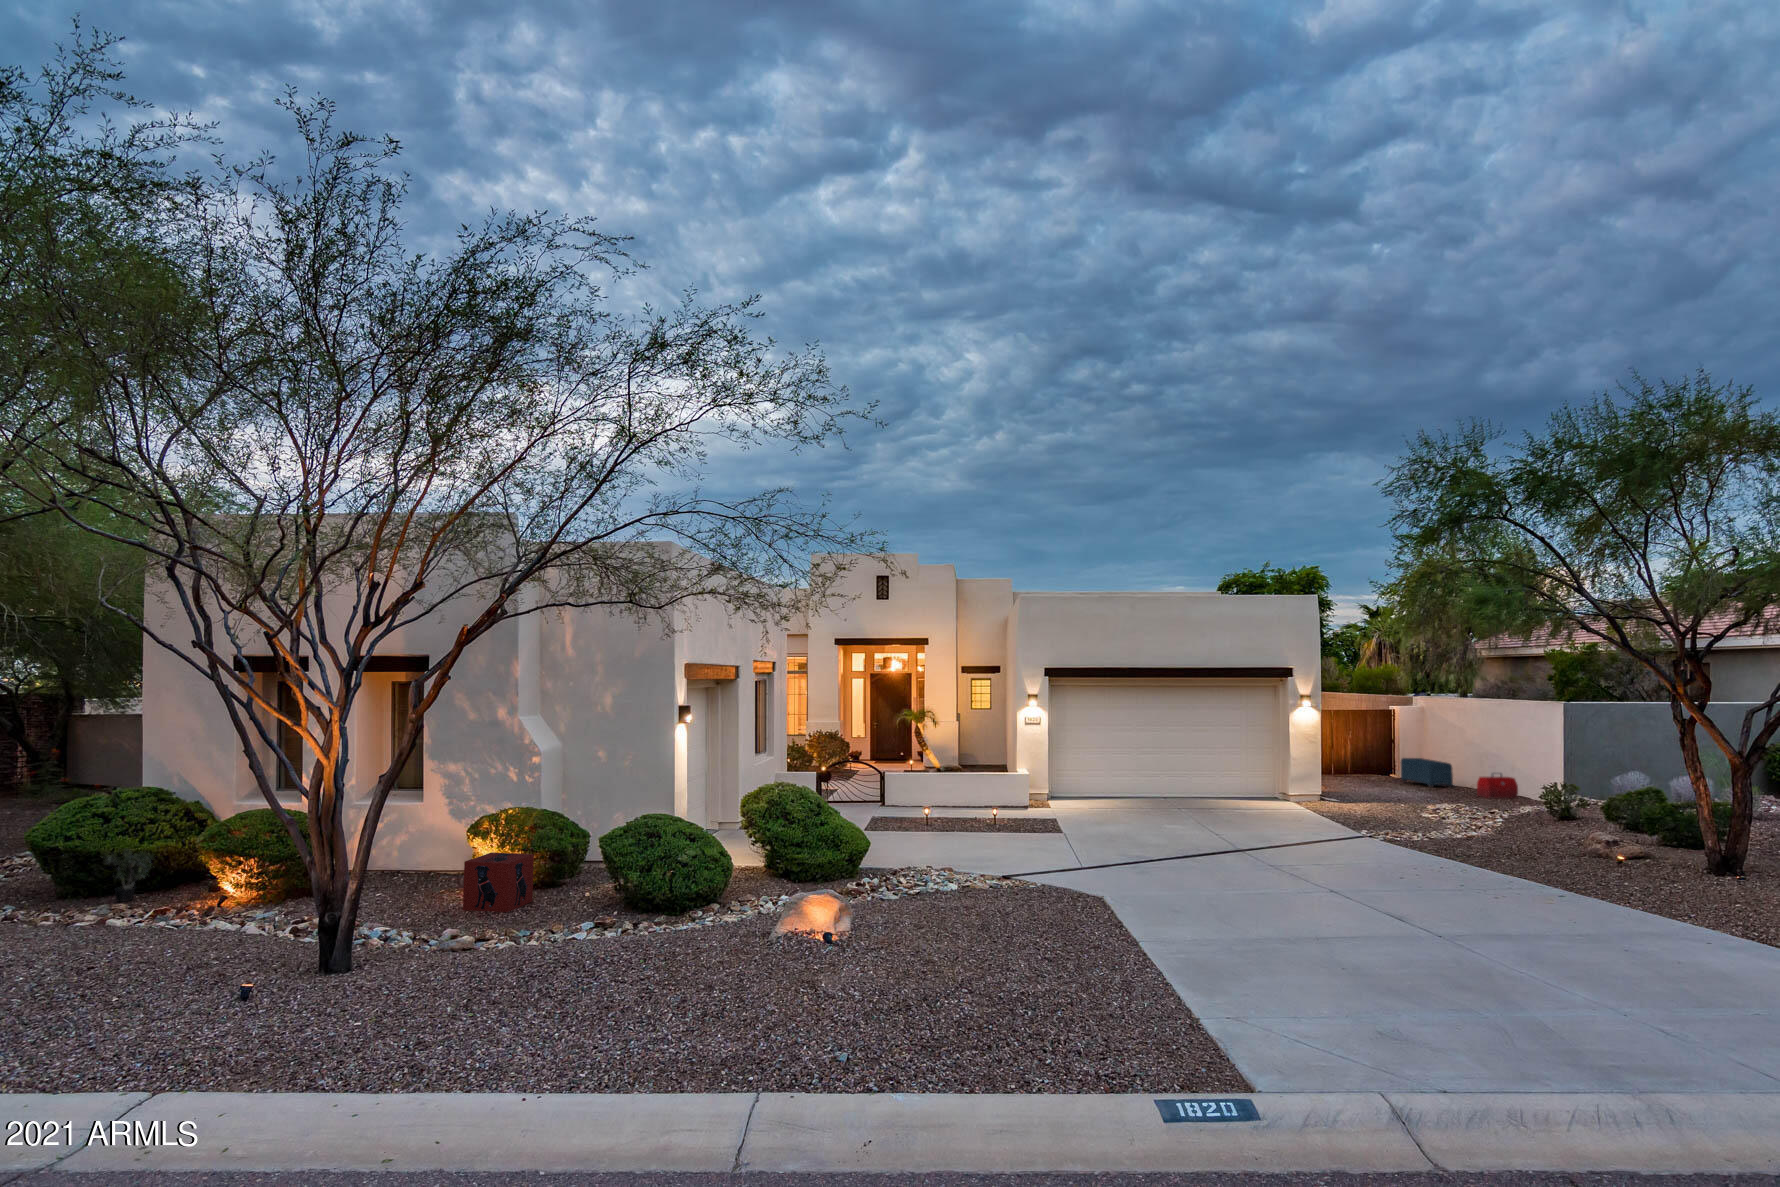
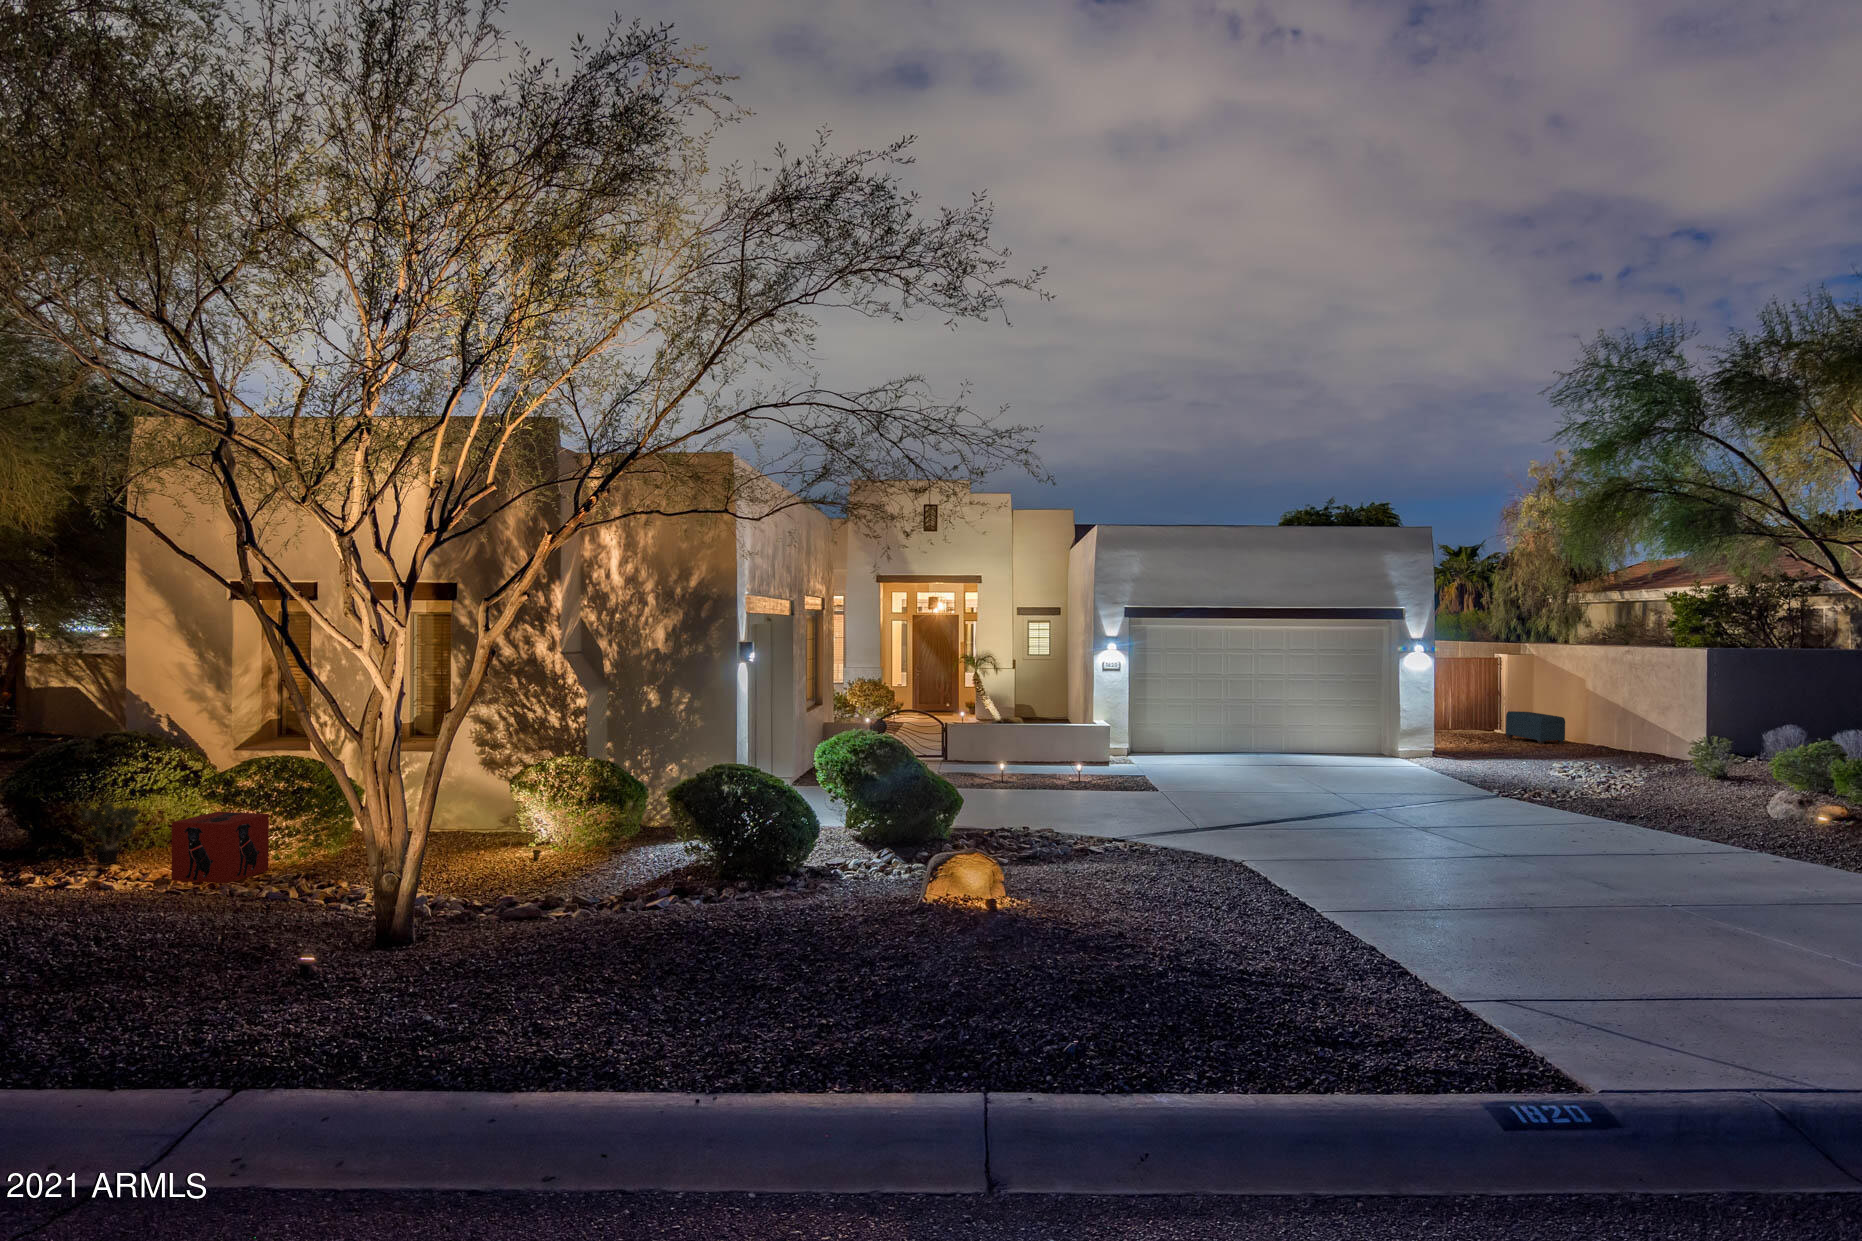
toolbox: present [1477,773,1518,798] -> none [1596,727,1642,755]
storage box: present [463,852,534,912] -> present [171,812,269,883]

